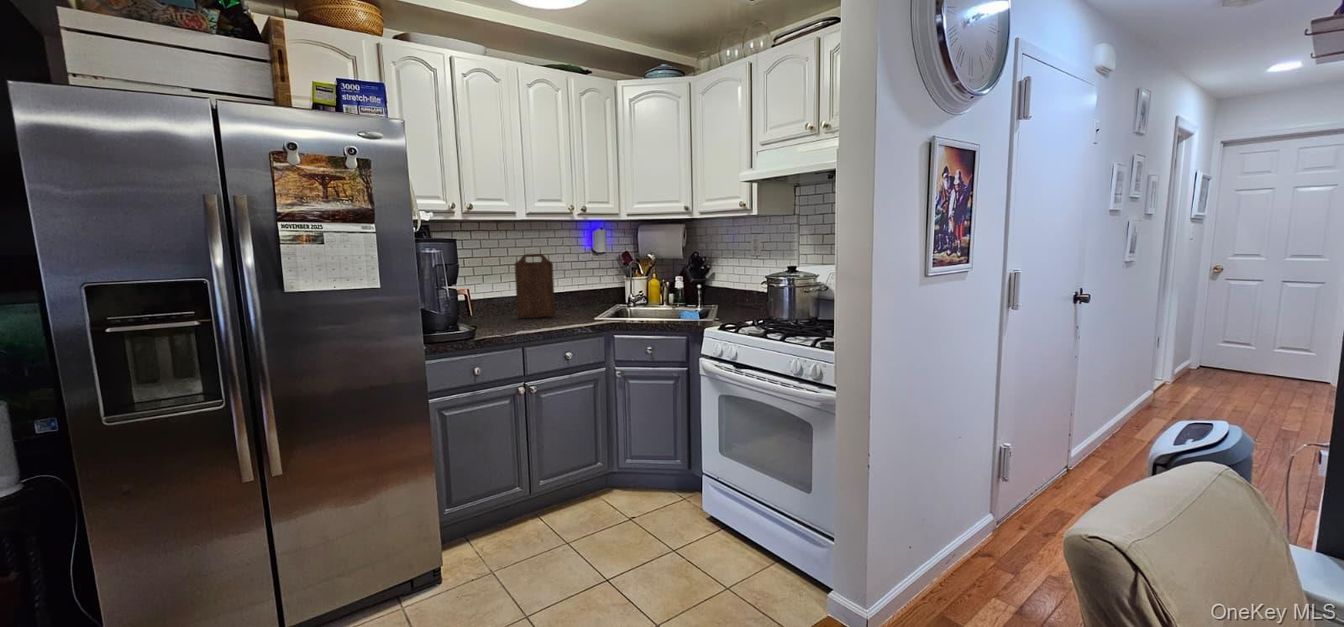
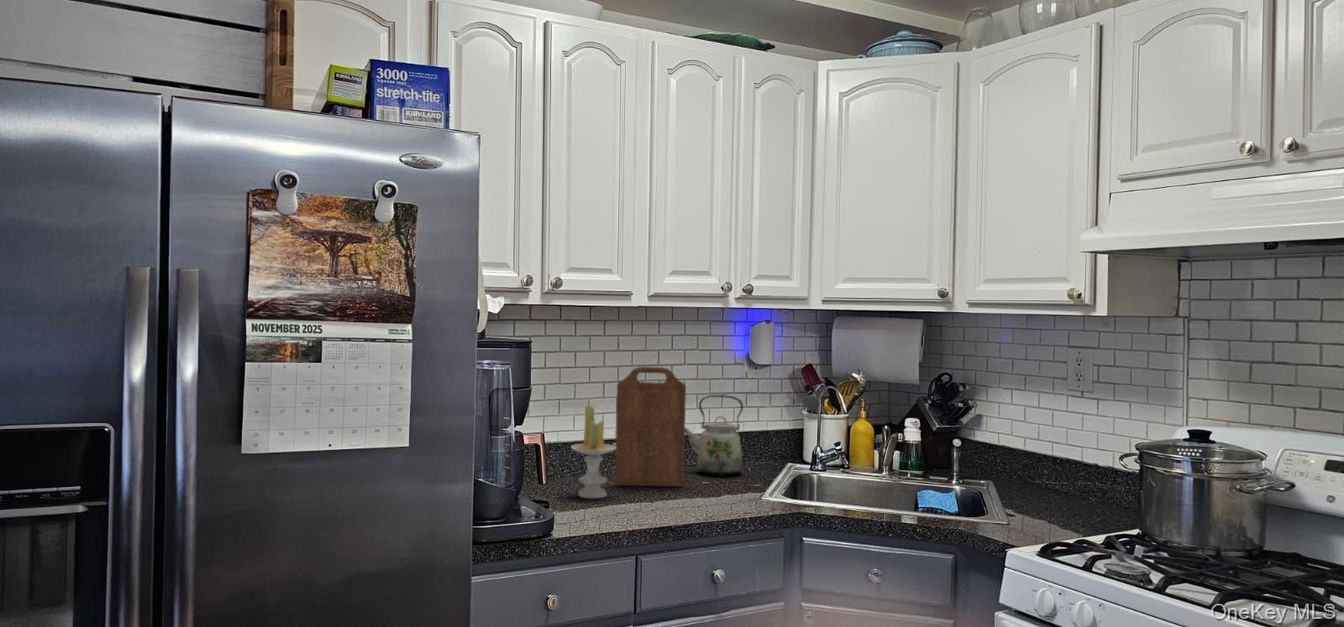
kettle: none [555,269,590,311] -> present [685,395,743,475]
candle: none [489,274,515,324] -> present [571,405,617,498]

